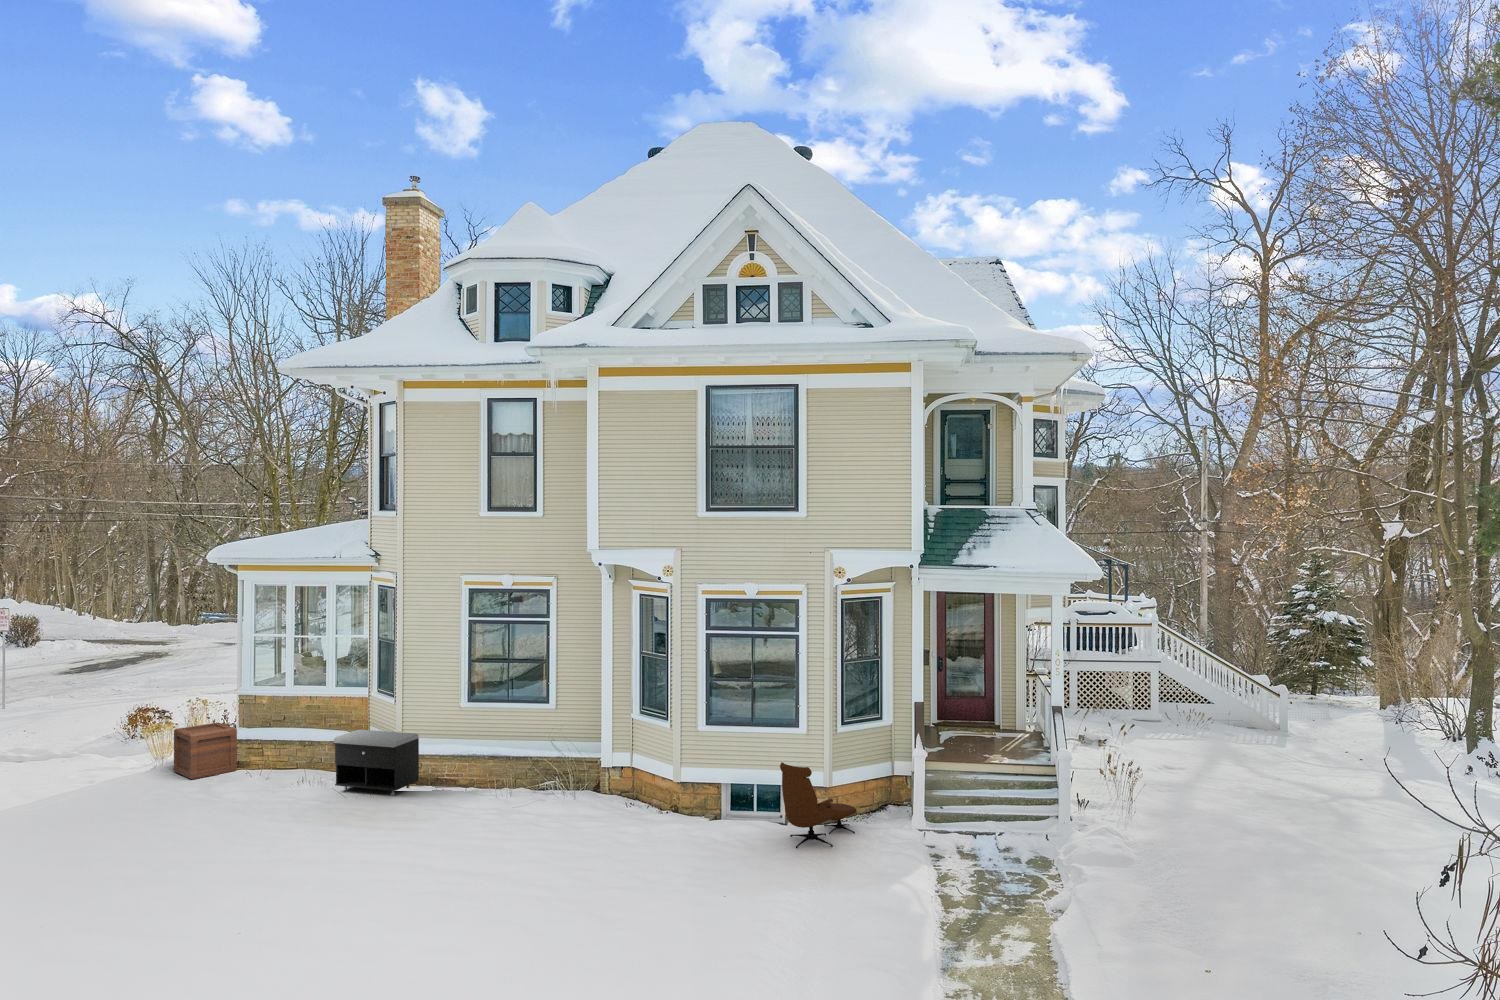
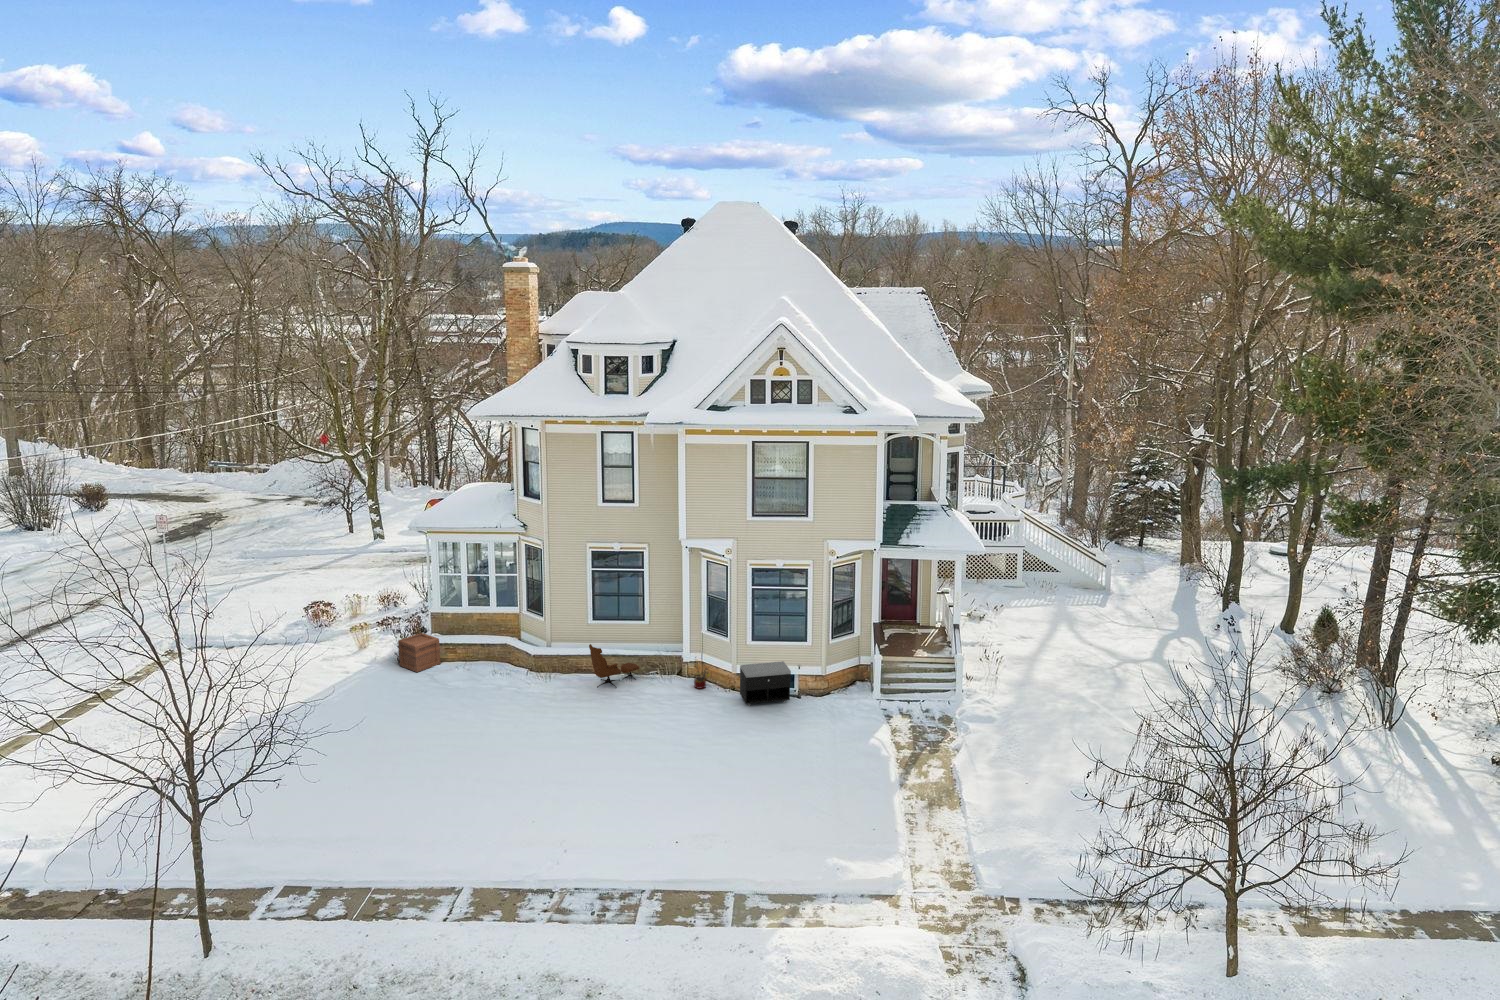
storage bench: present [334,730,419,795] -> present [740,661,791,706]
decorative plant: none [611,754,638,809] -> present [694,663,710,689]
lounge chair: present [780,762,856,848] -> present [589,644,640,688]

